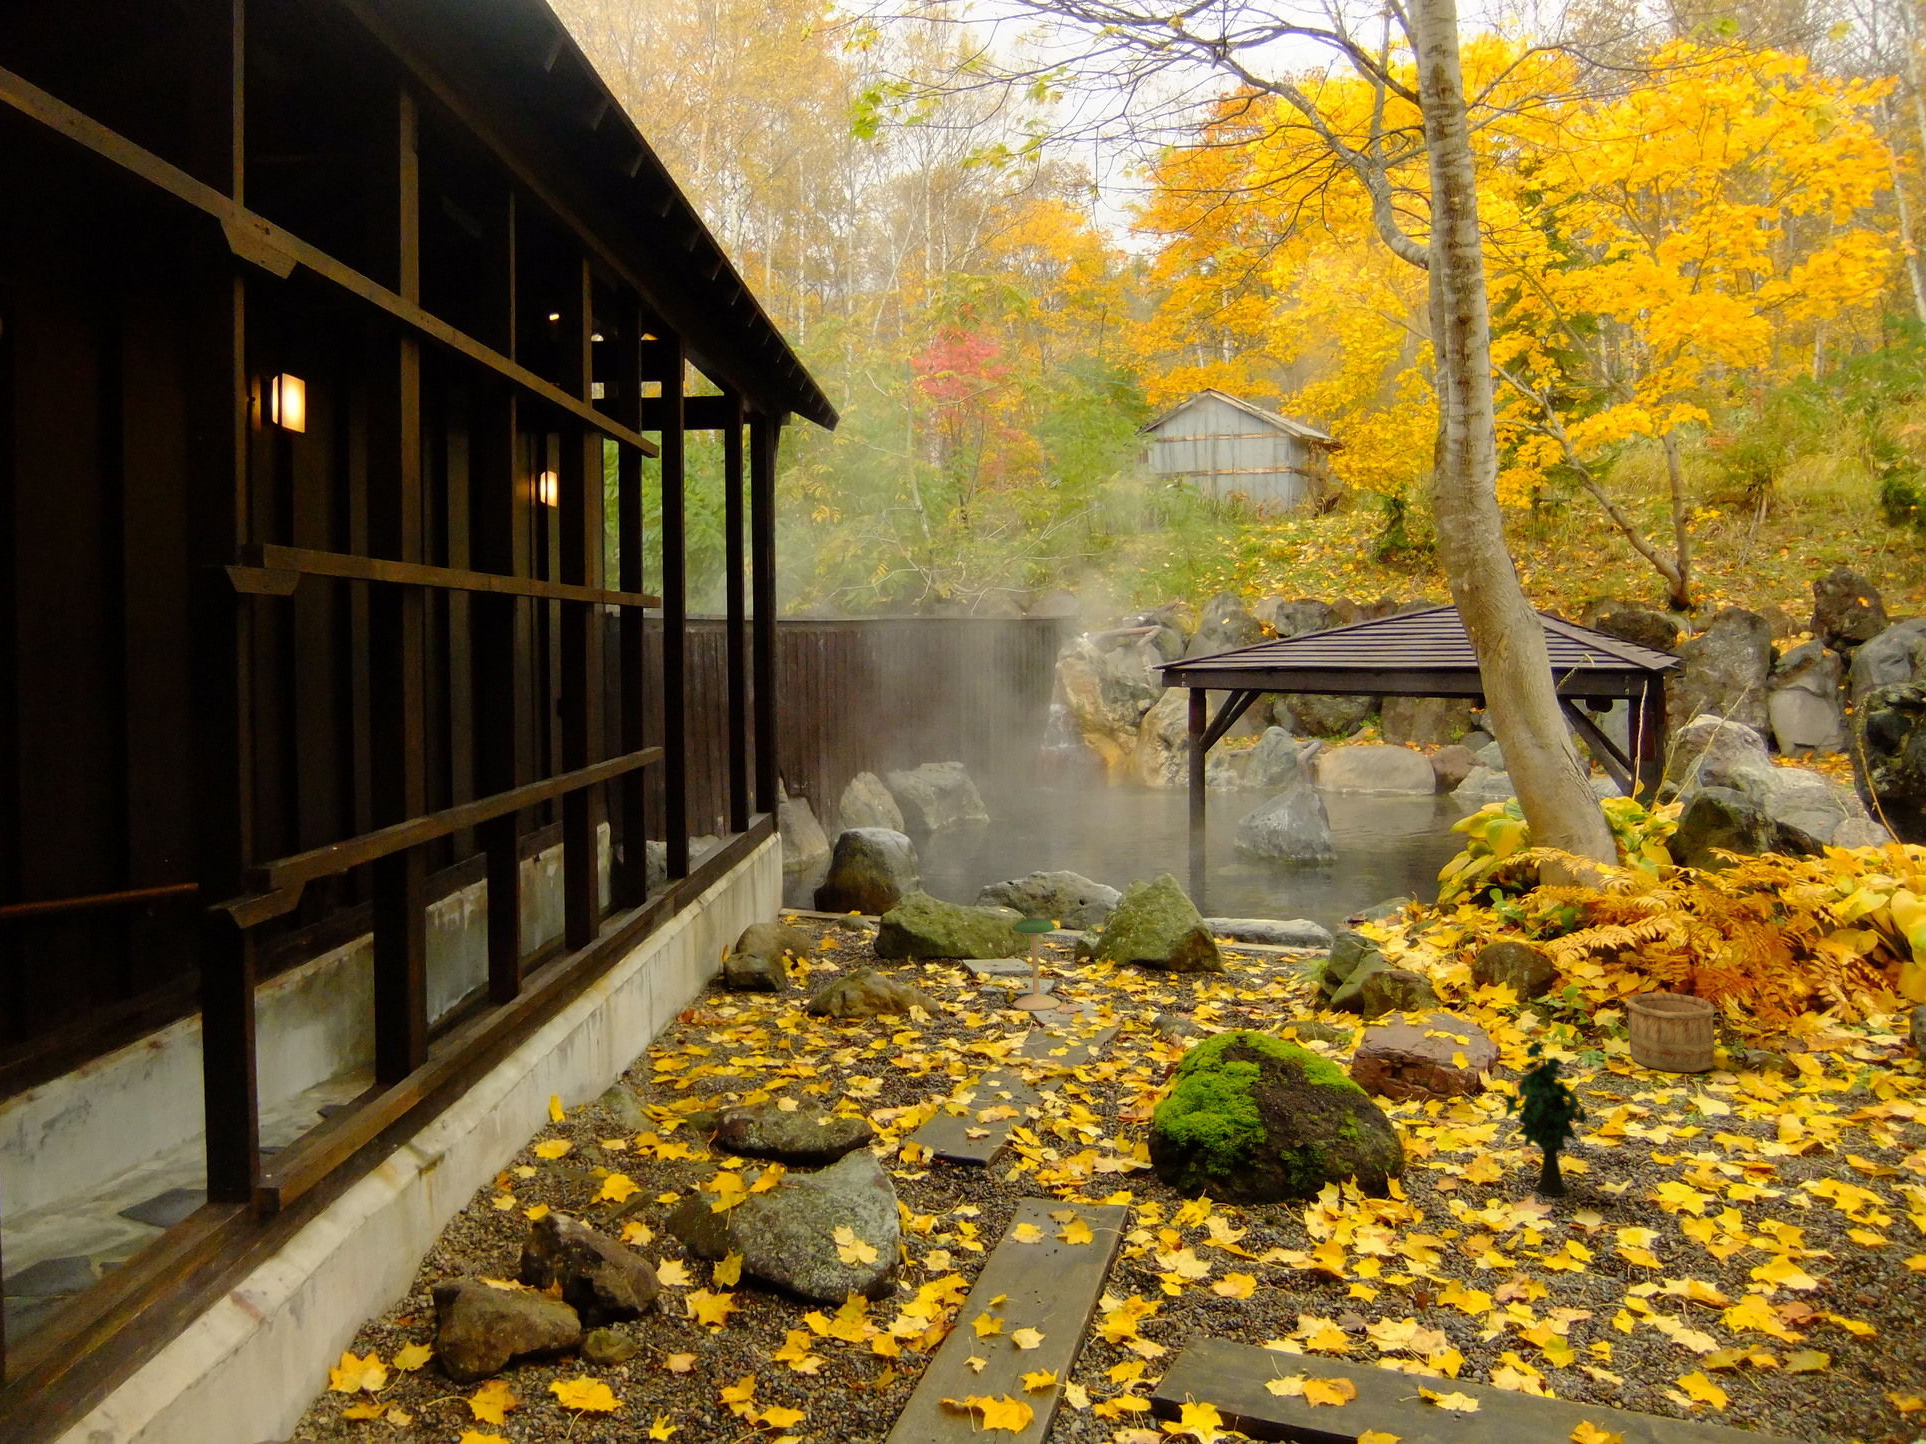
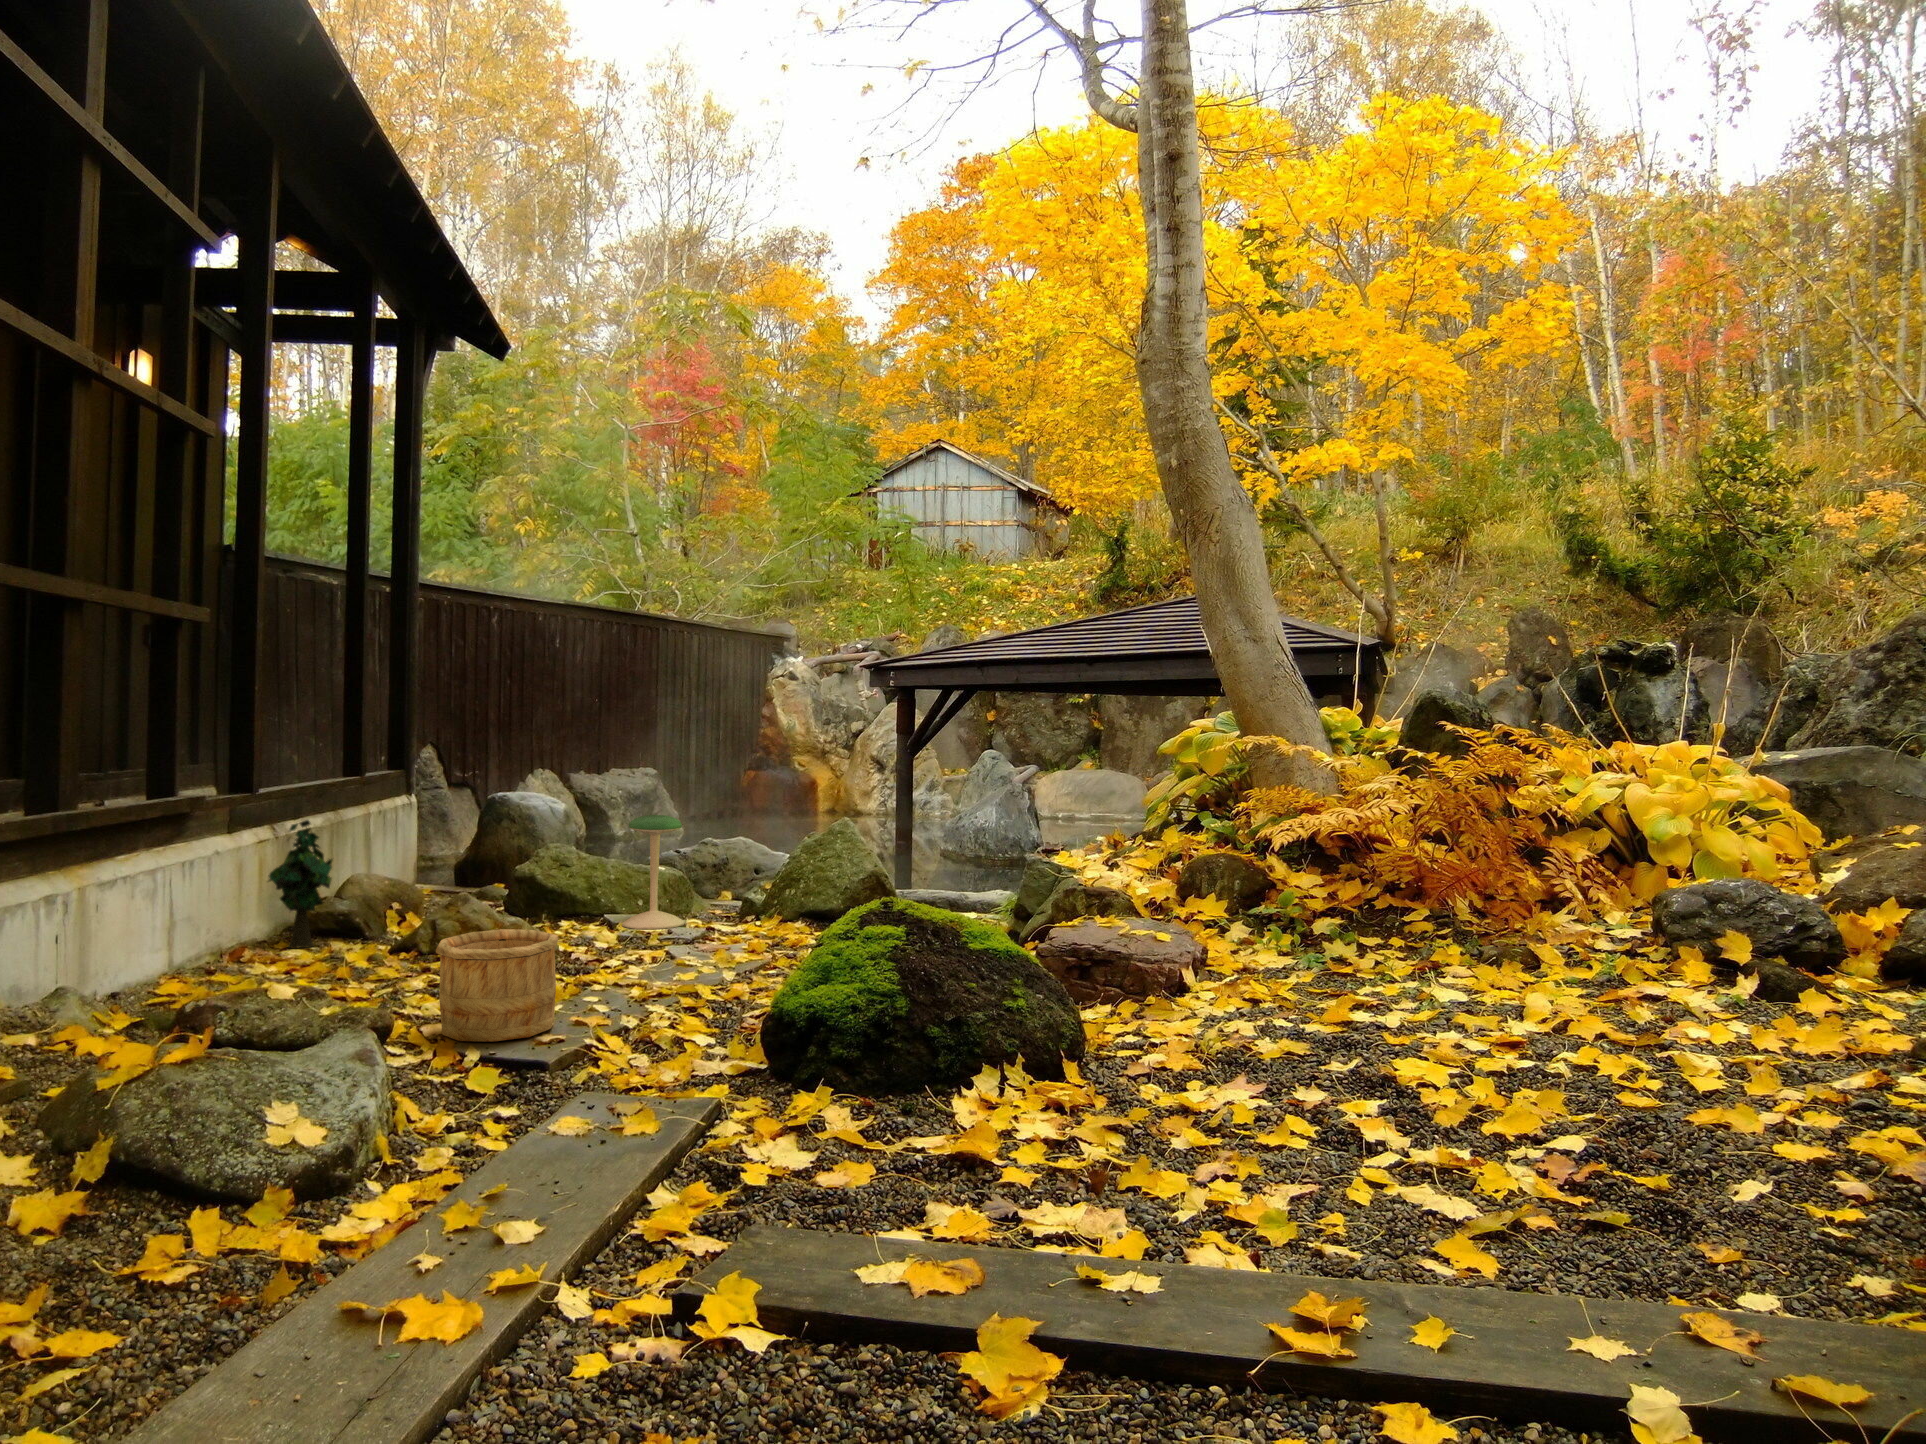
wooden bucket: present [1625,993,1715,1072] -> present [436,929,558,1042]
decorative plant: present [1505,1042,1587,1196] -> present [268,820,332,948]

